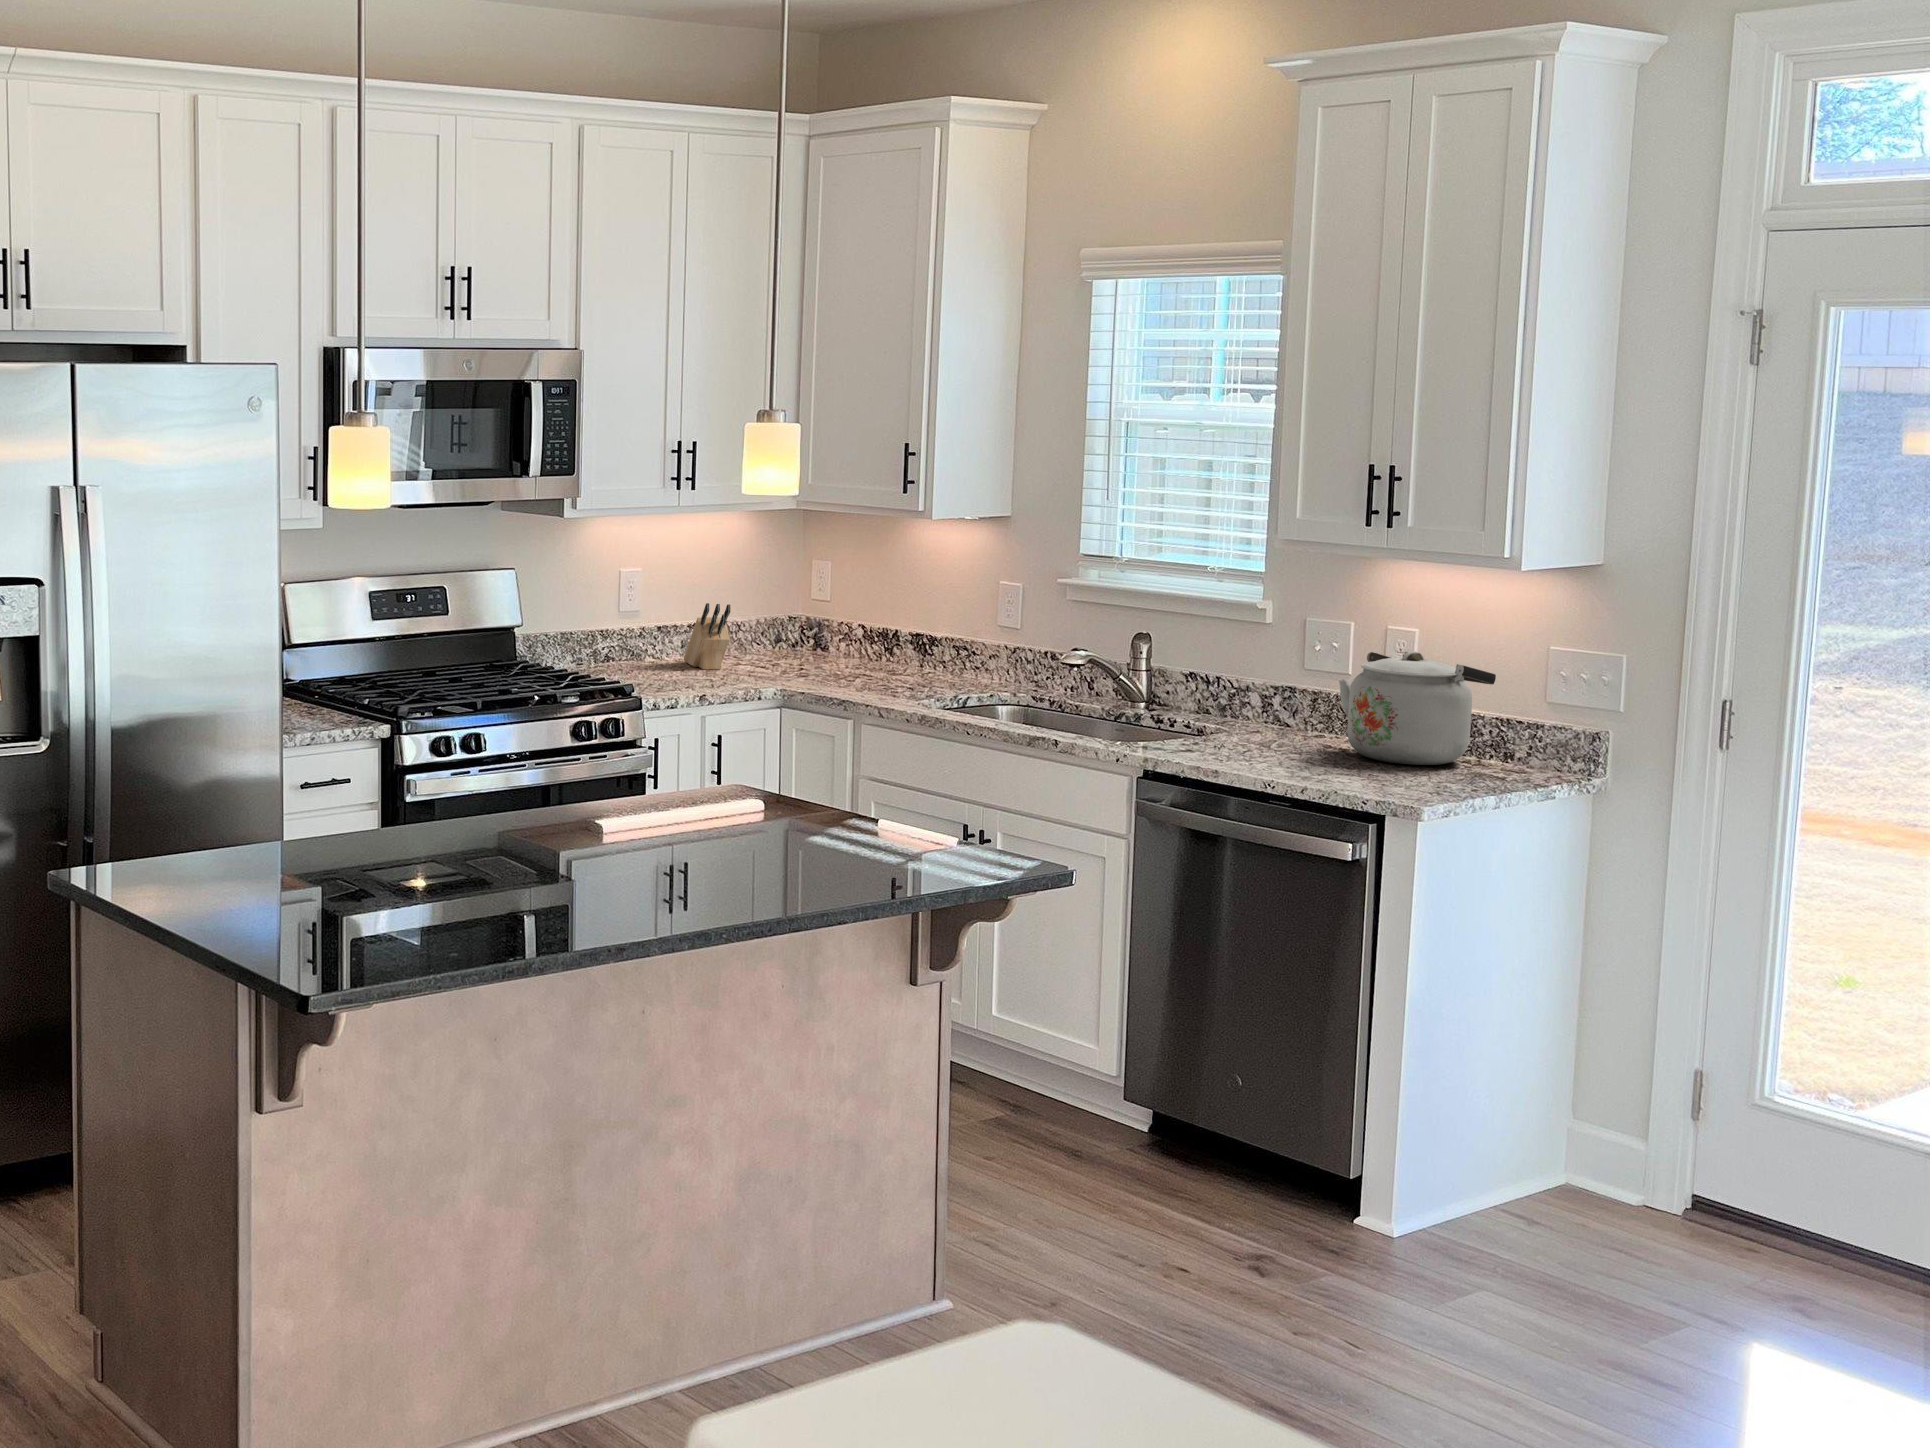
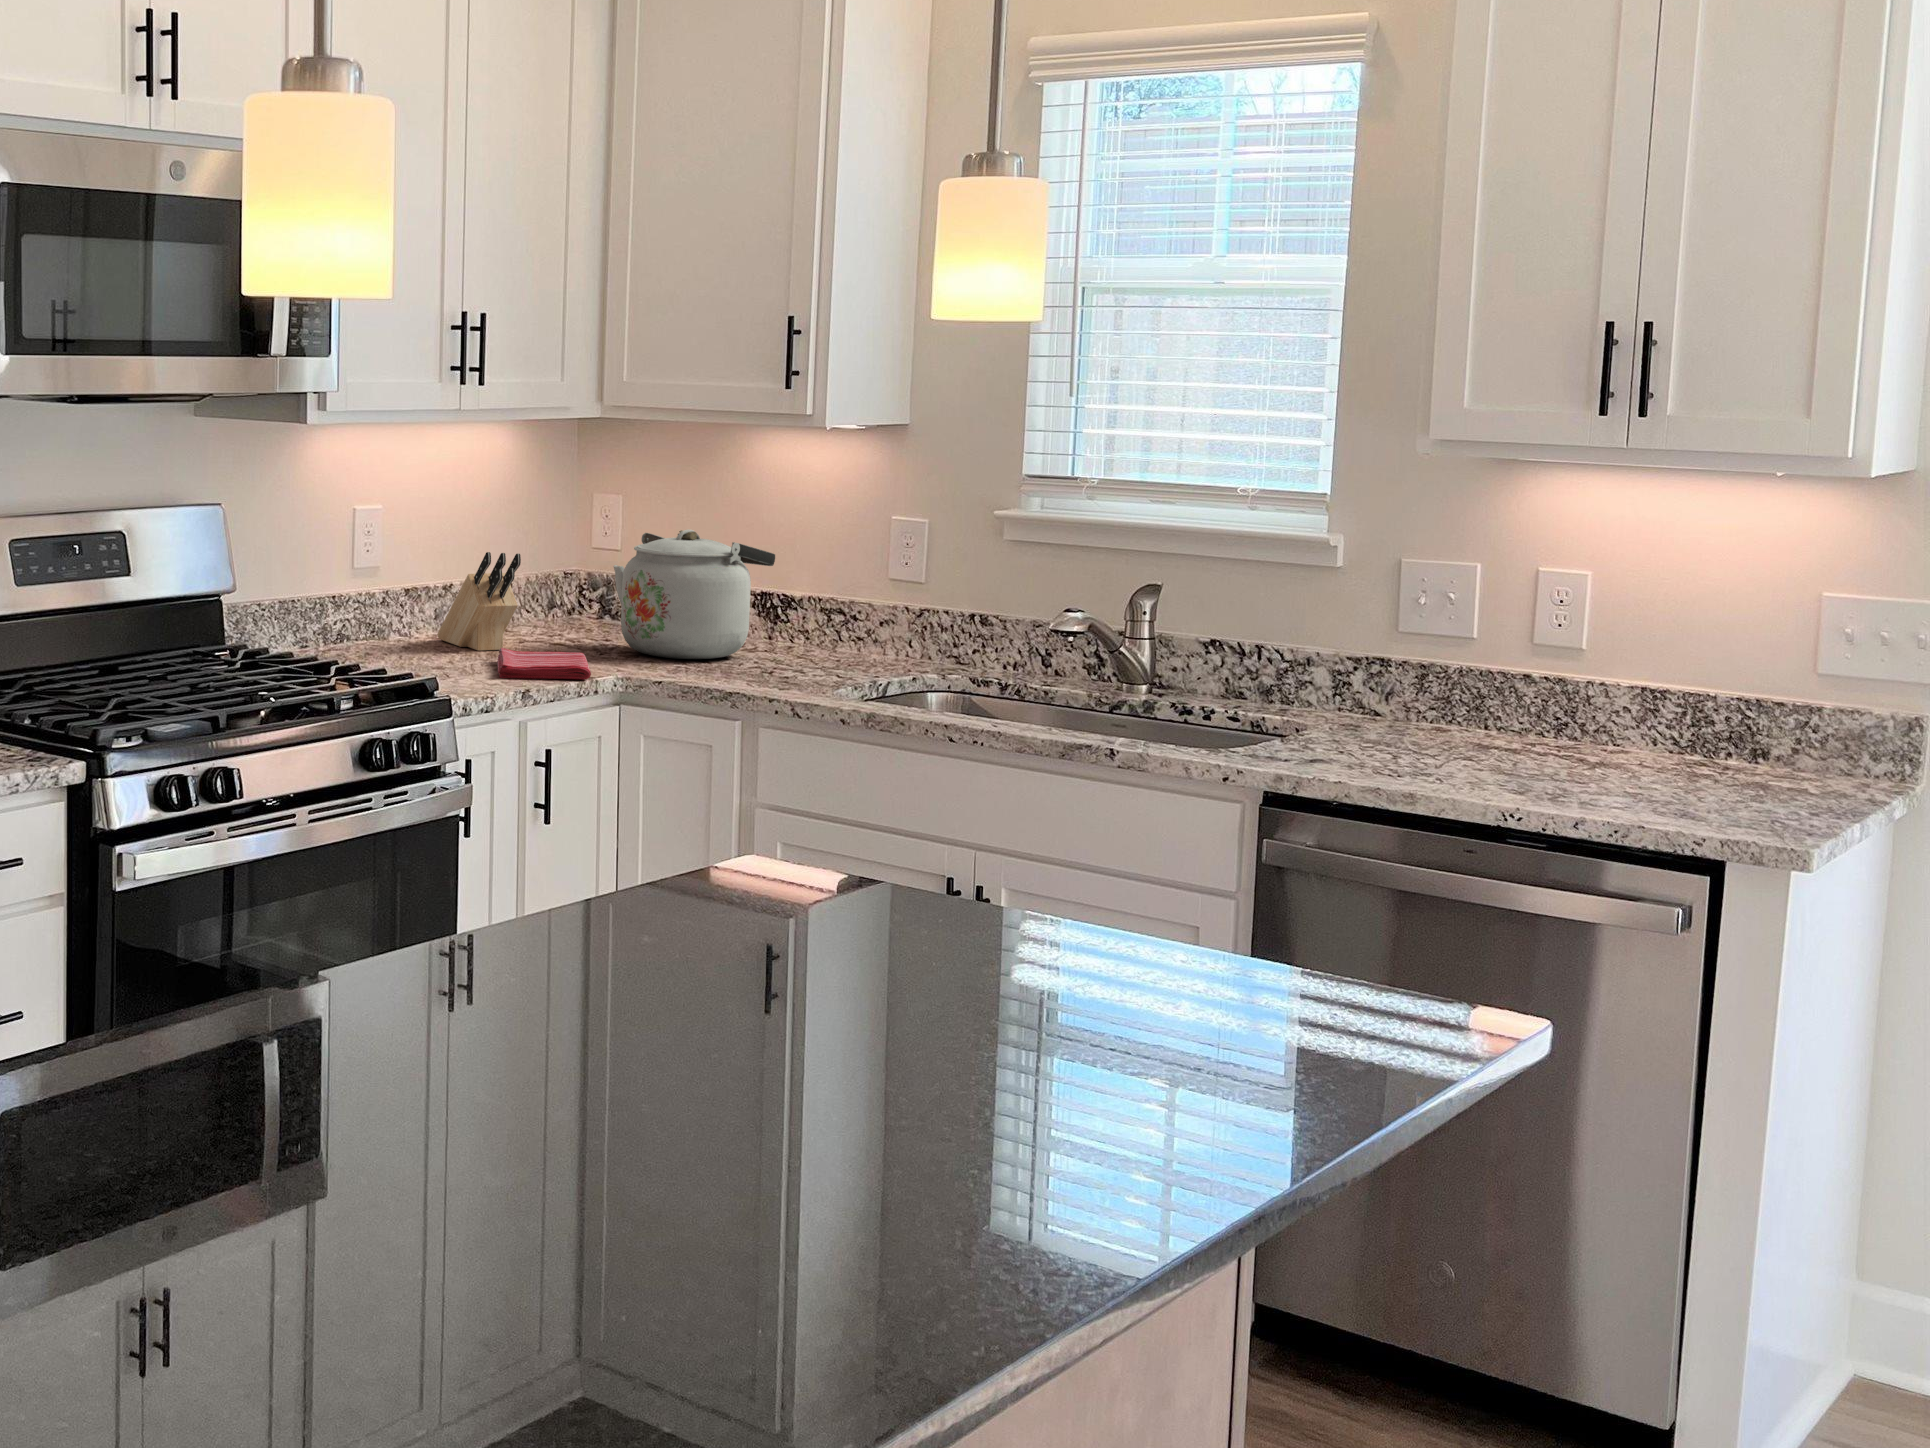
kettle: present [1339,651,1496,765] -> present [613,530,775,659]
dish towel: none [696,667,766,689] -> present [497,648,591,679]

